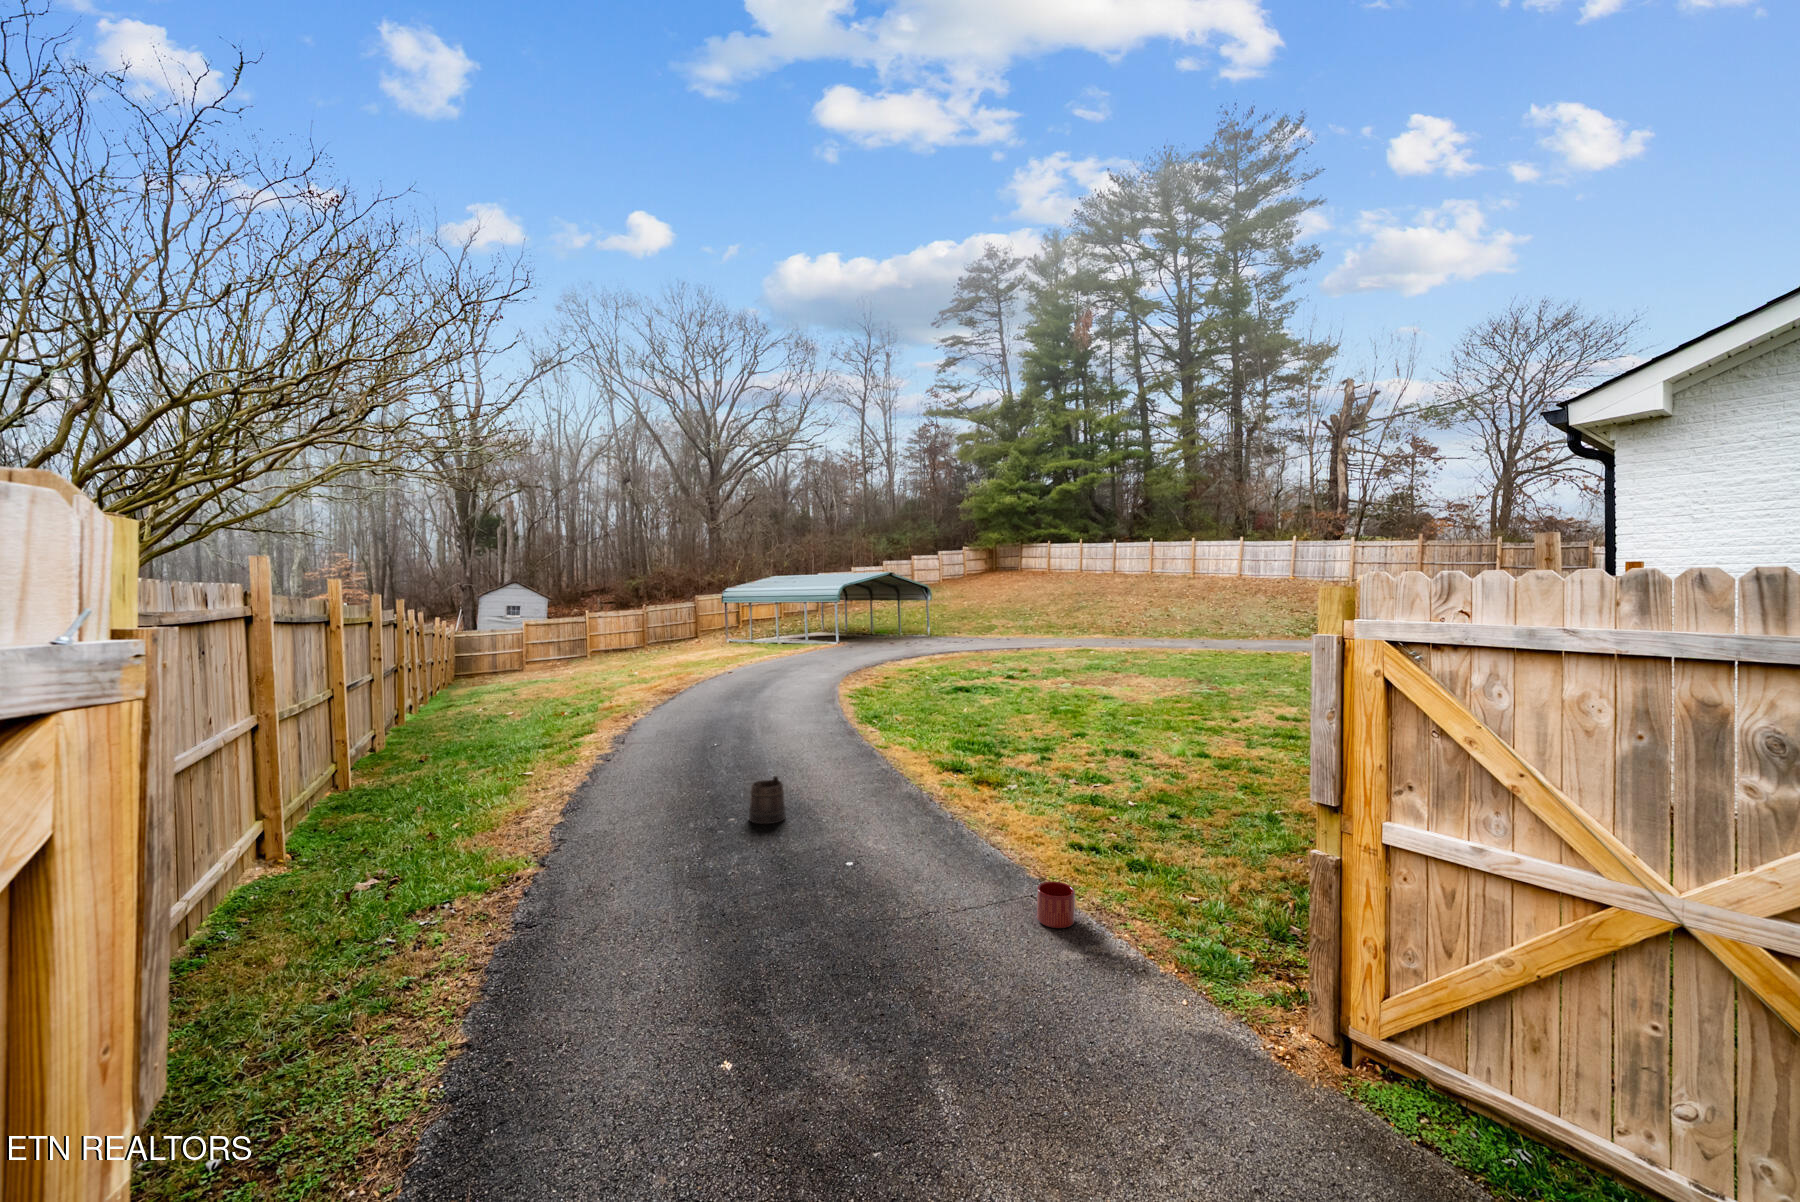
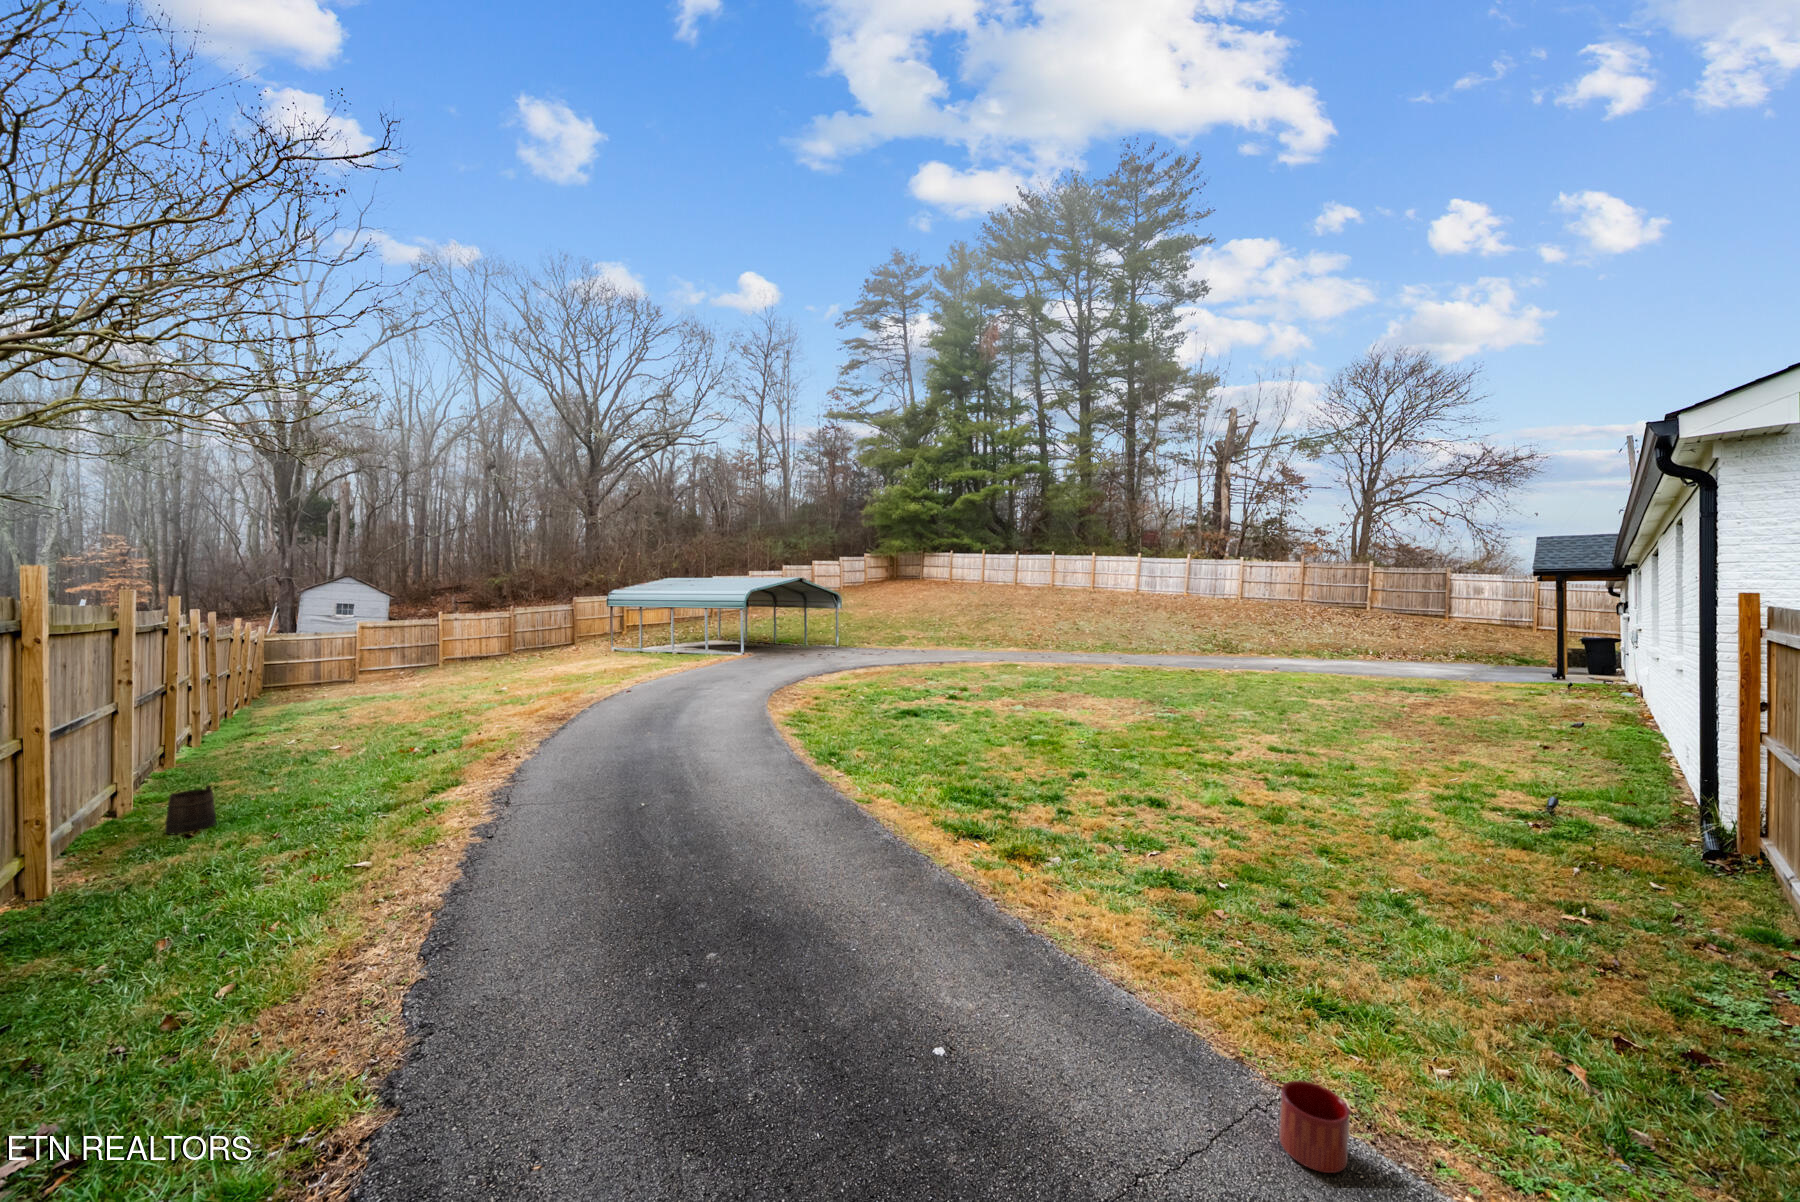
bucket: present [749,776,786,824] -> present [165,785,216,834]

